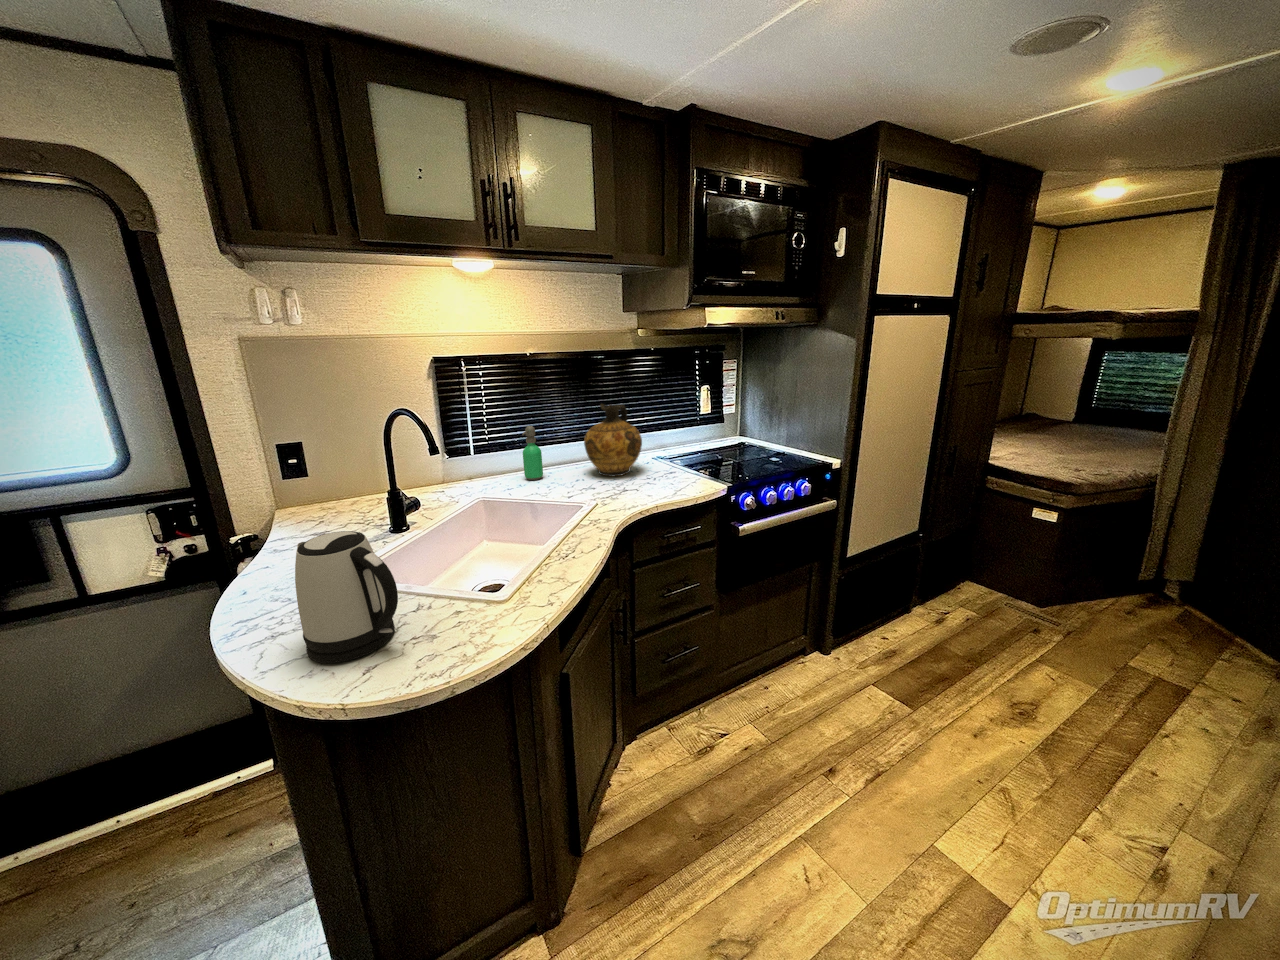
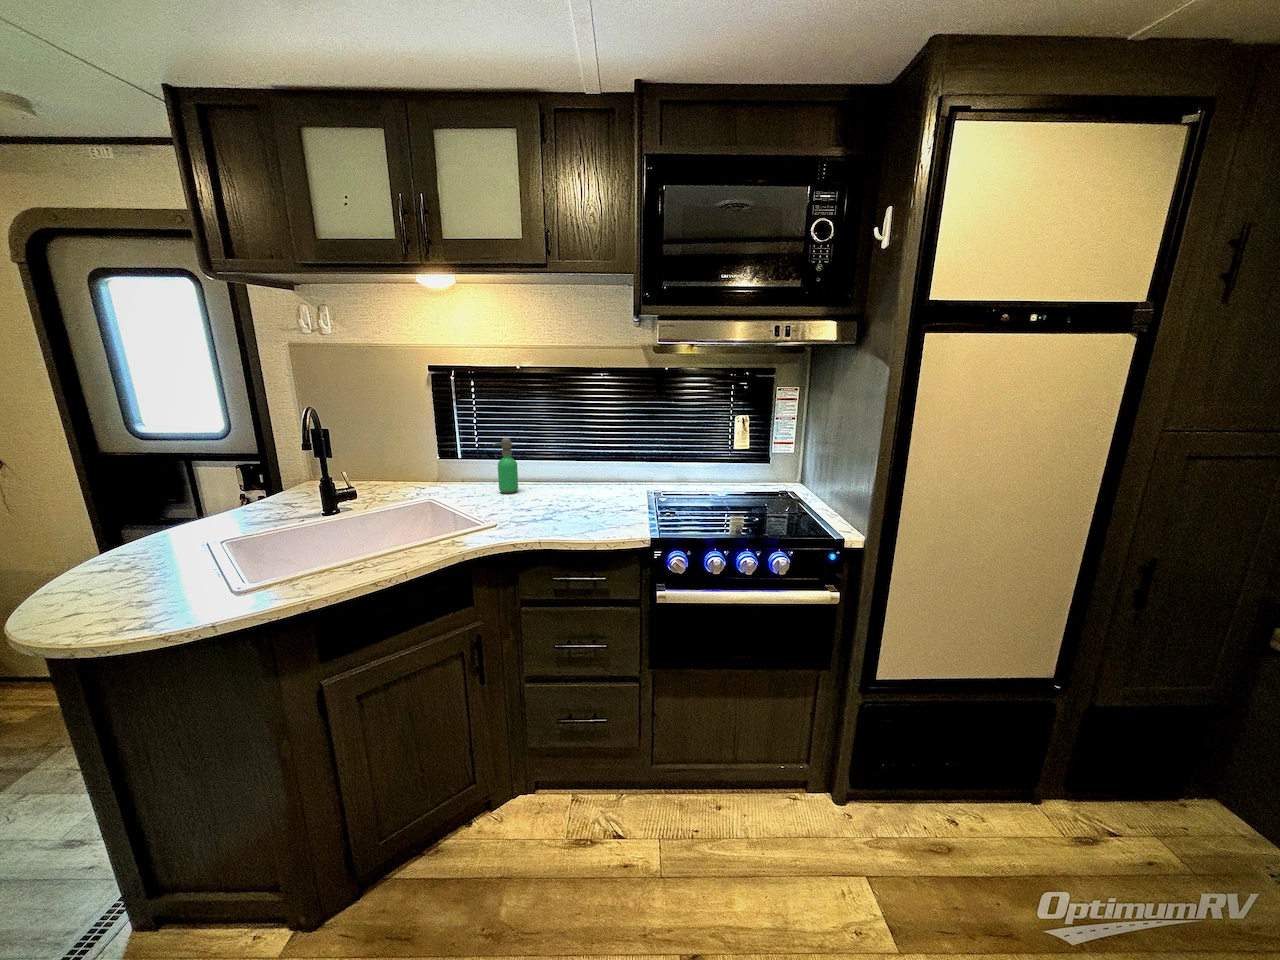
ceramic jug: present [584,404,642,476] -> none [550,422,615,503]
kettle: present [295,531,398,663] -> none [103,496,190,596]

